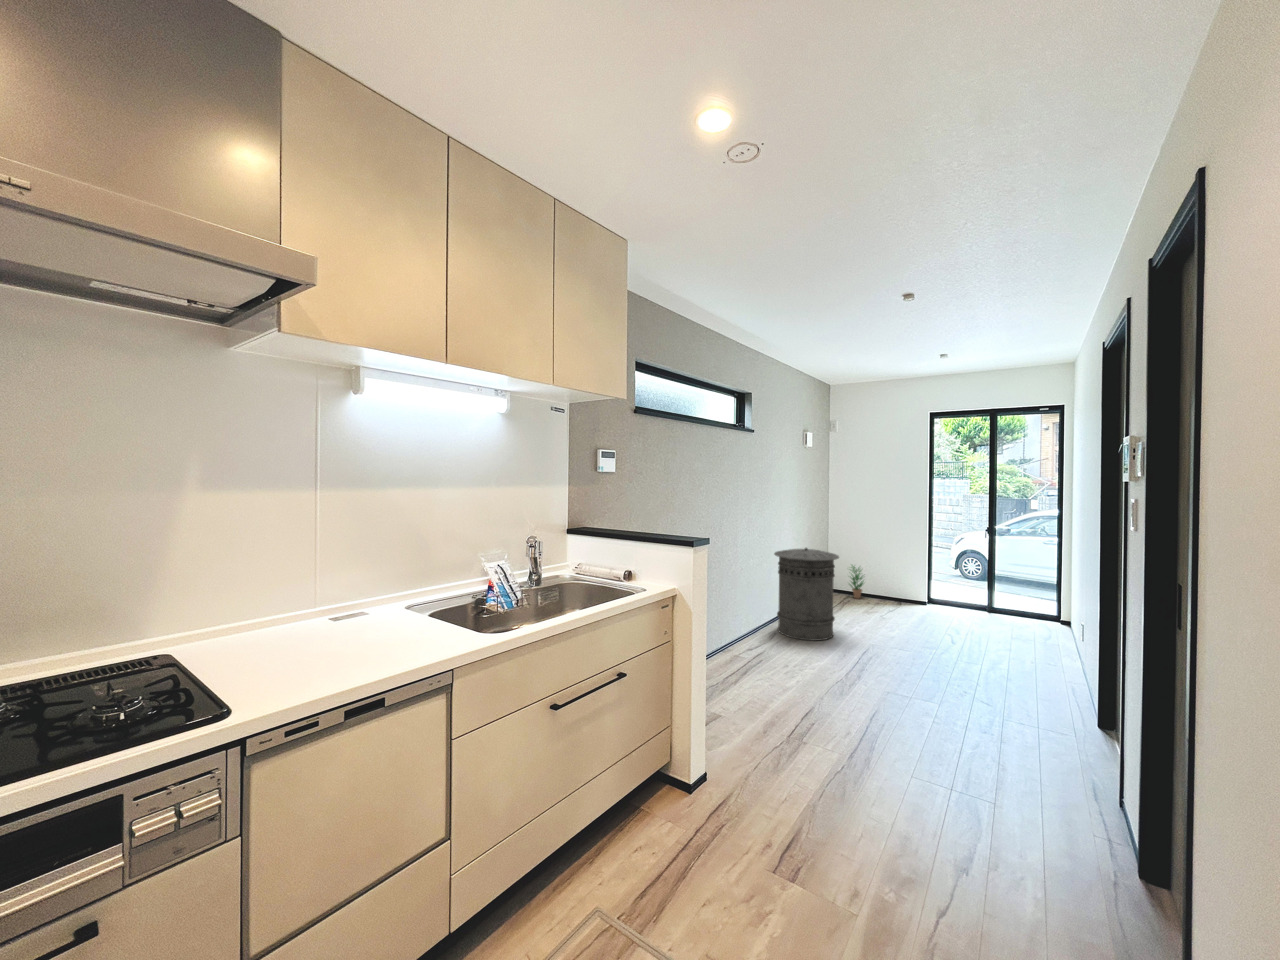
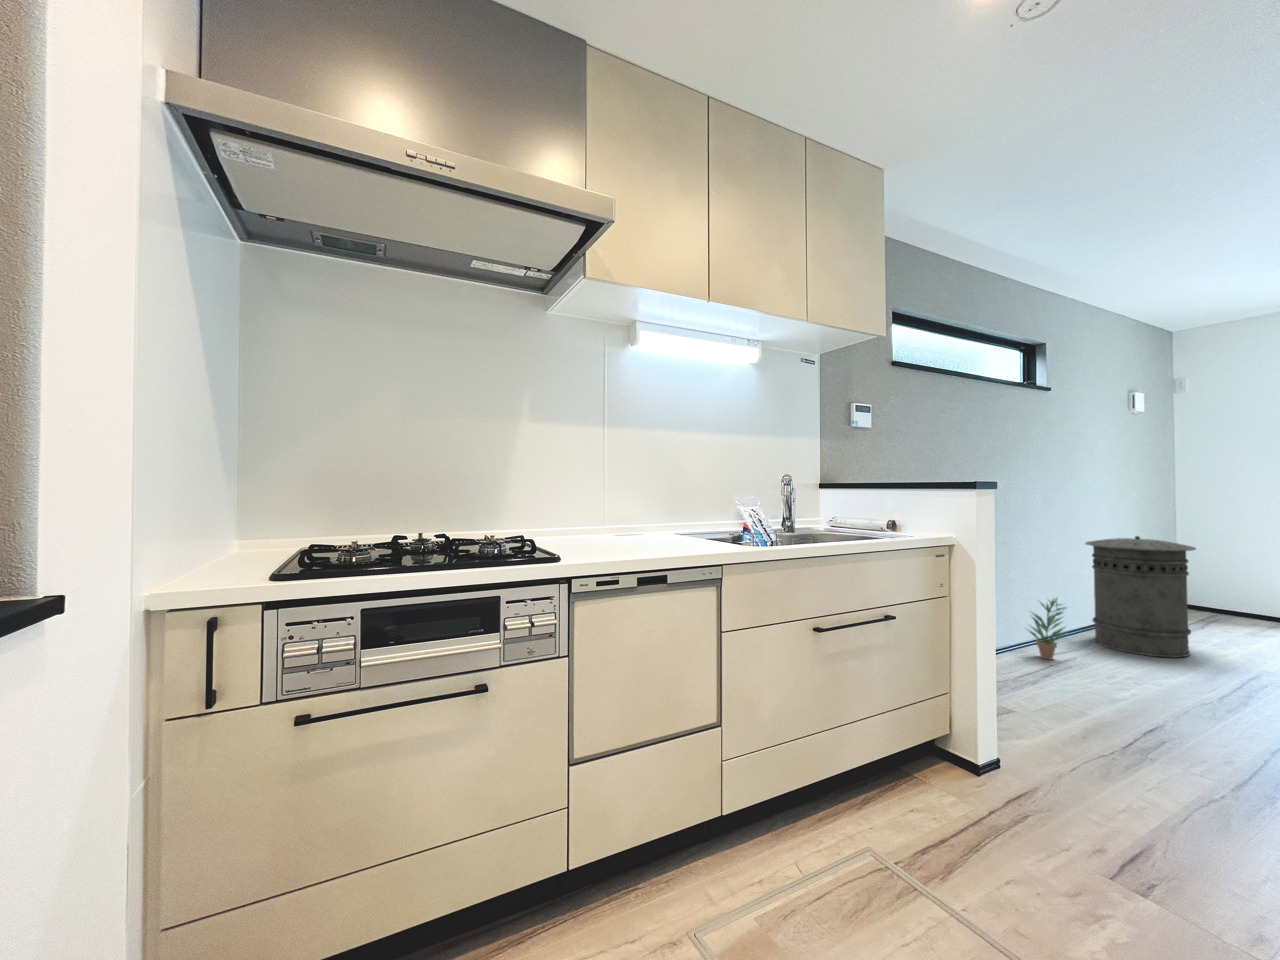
potted plant: present [850,565,863,598] -> present [1028,598,1065,659]

